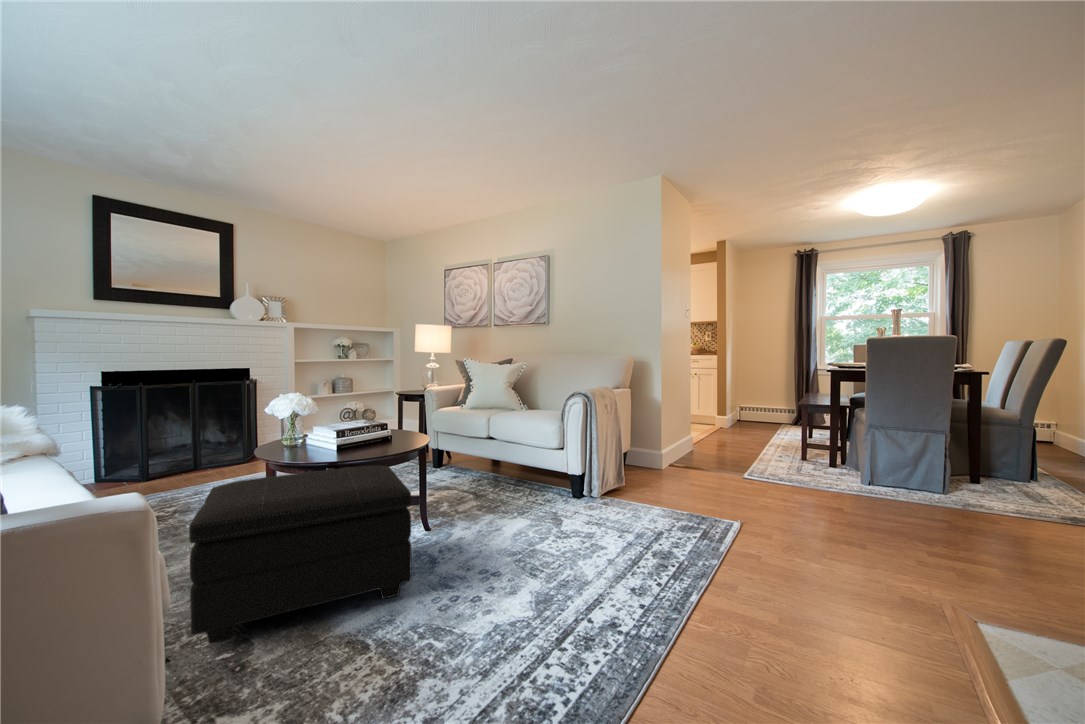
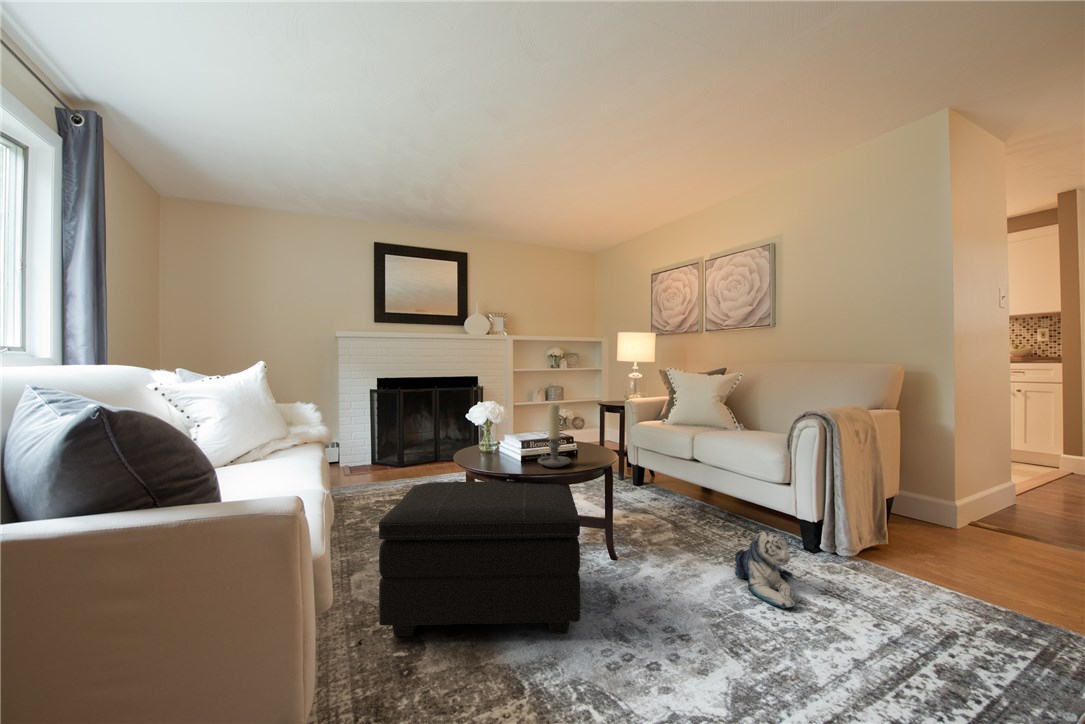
candle holder: none [354,392,388,453] -> present [538,404,571,467]
plush toy: none [527,485,571,539] -> present [735,532,795,609]

